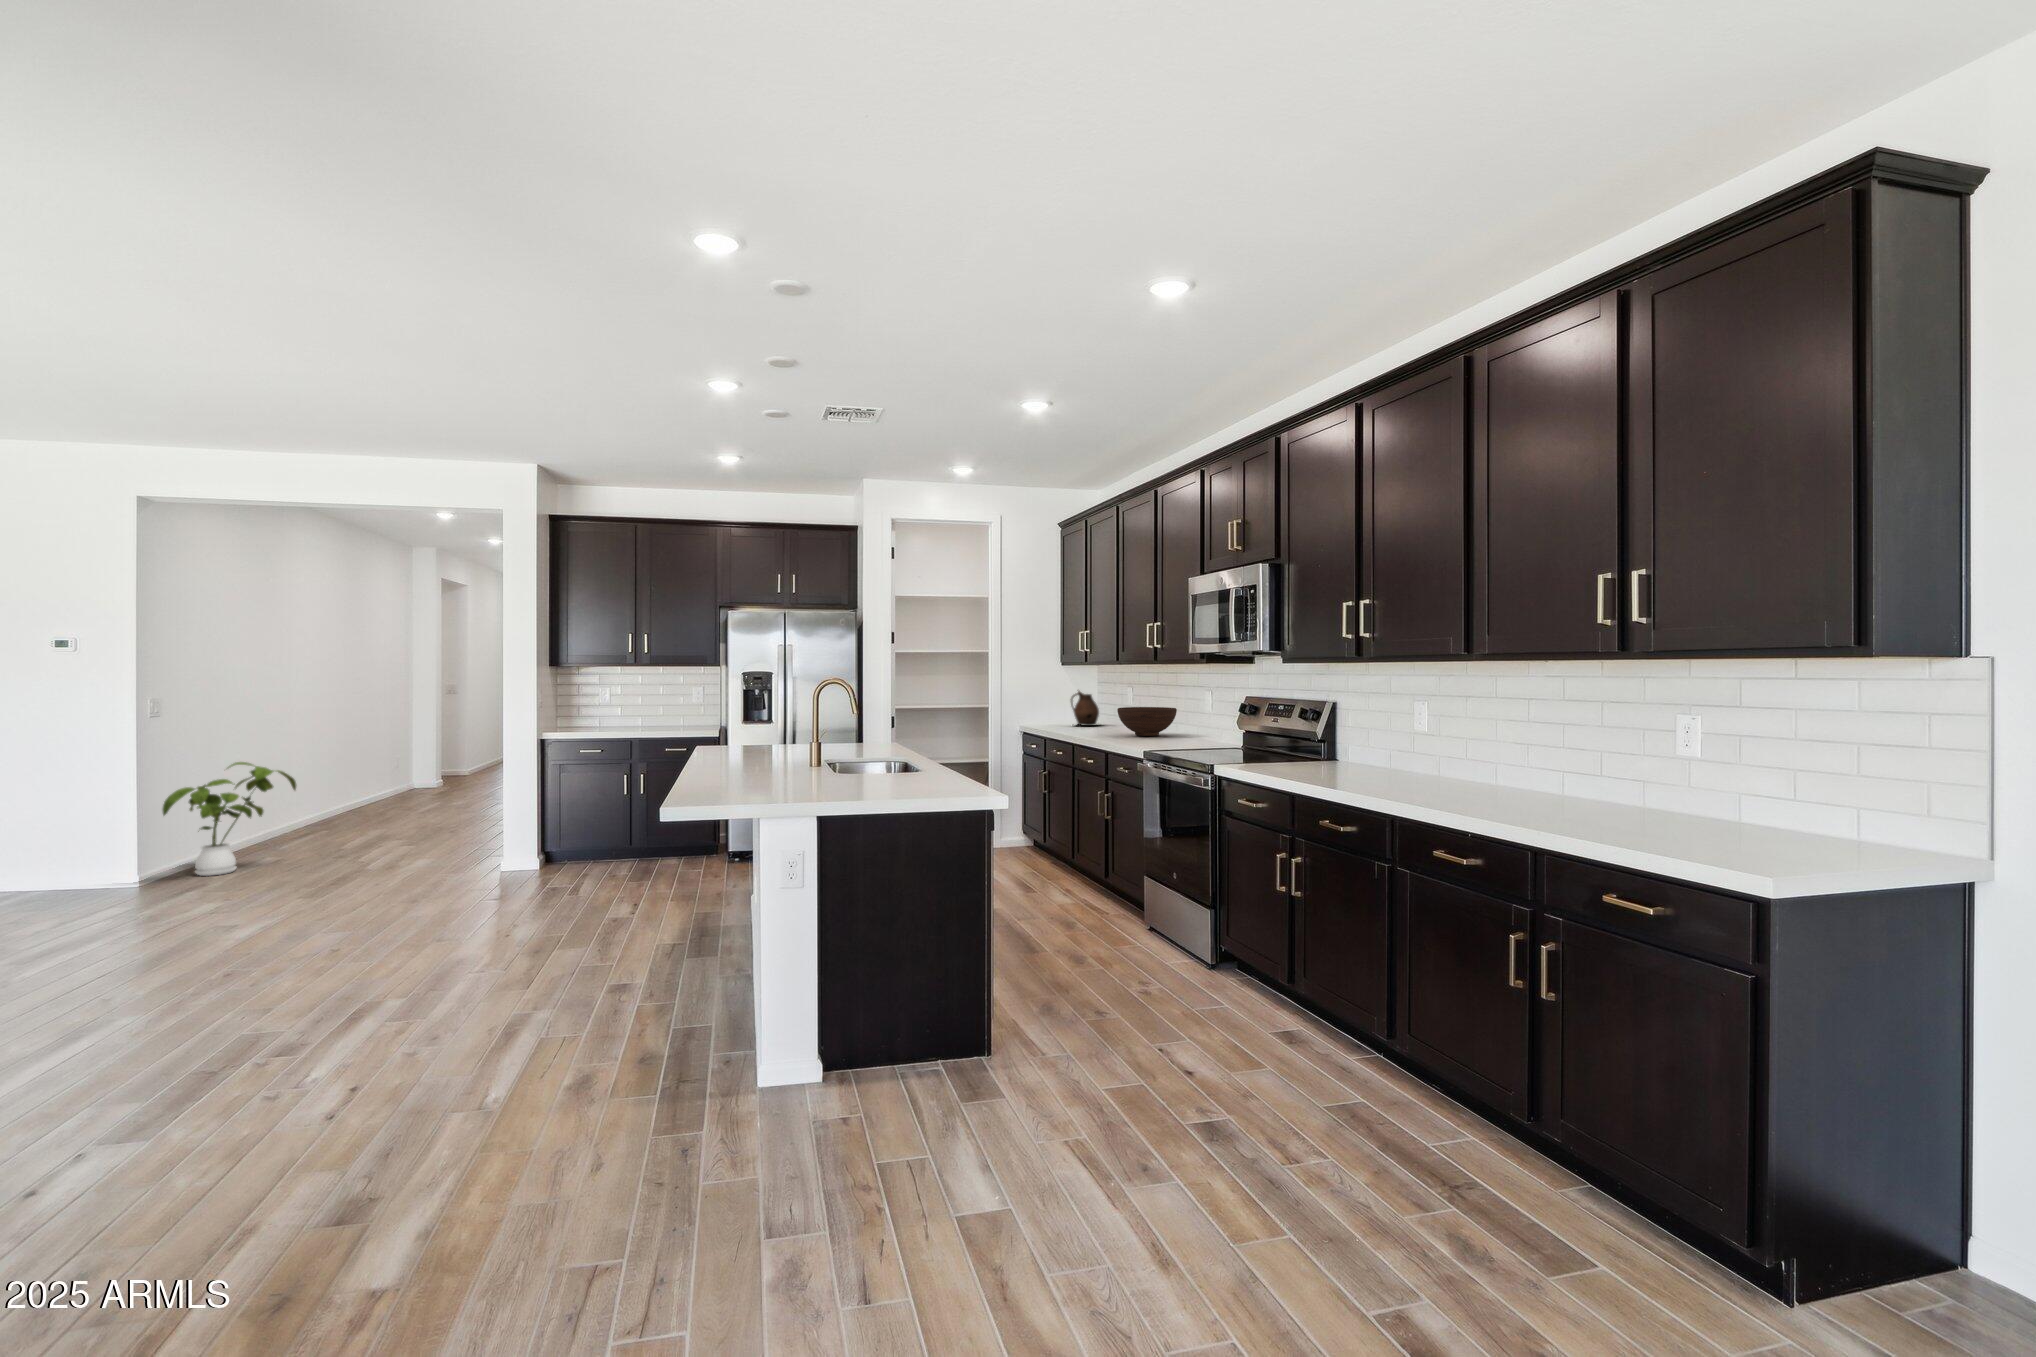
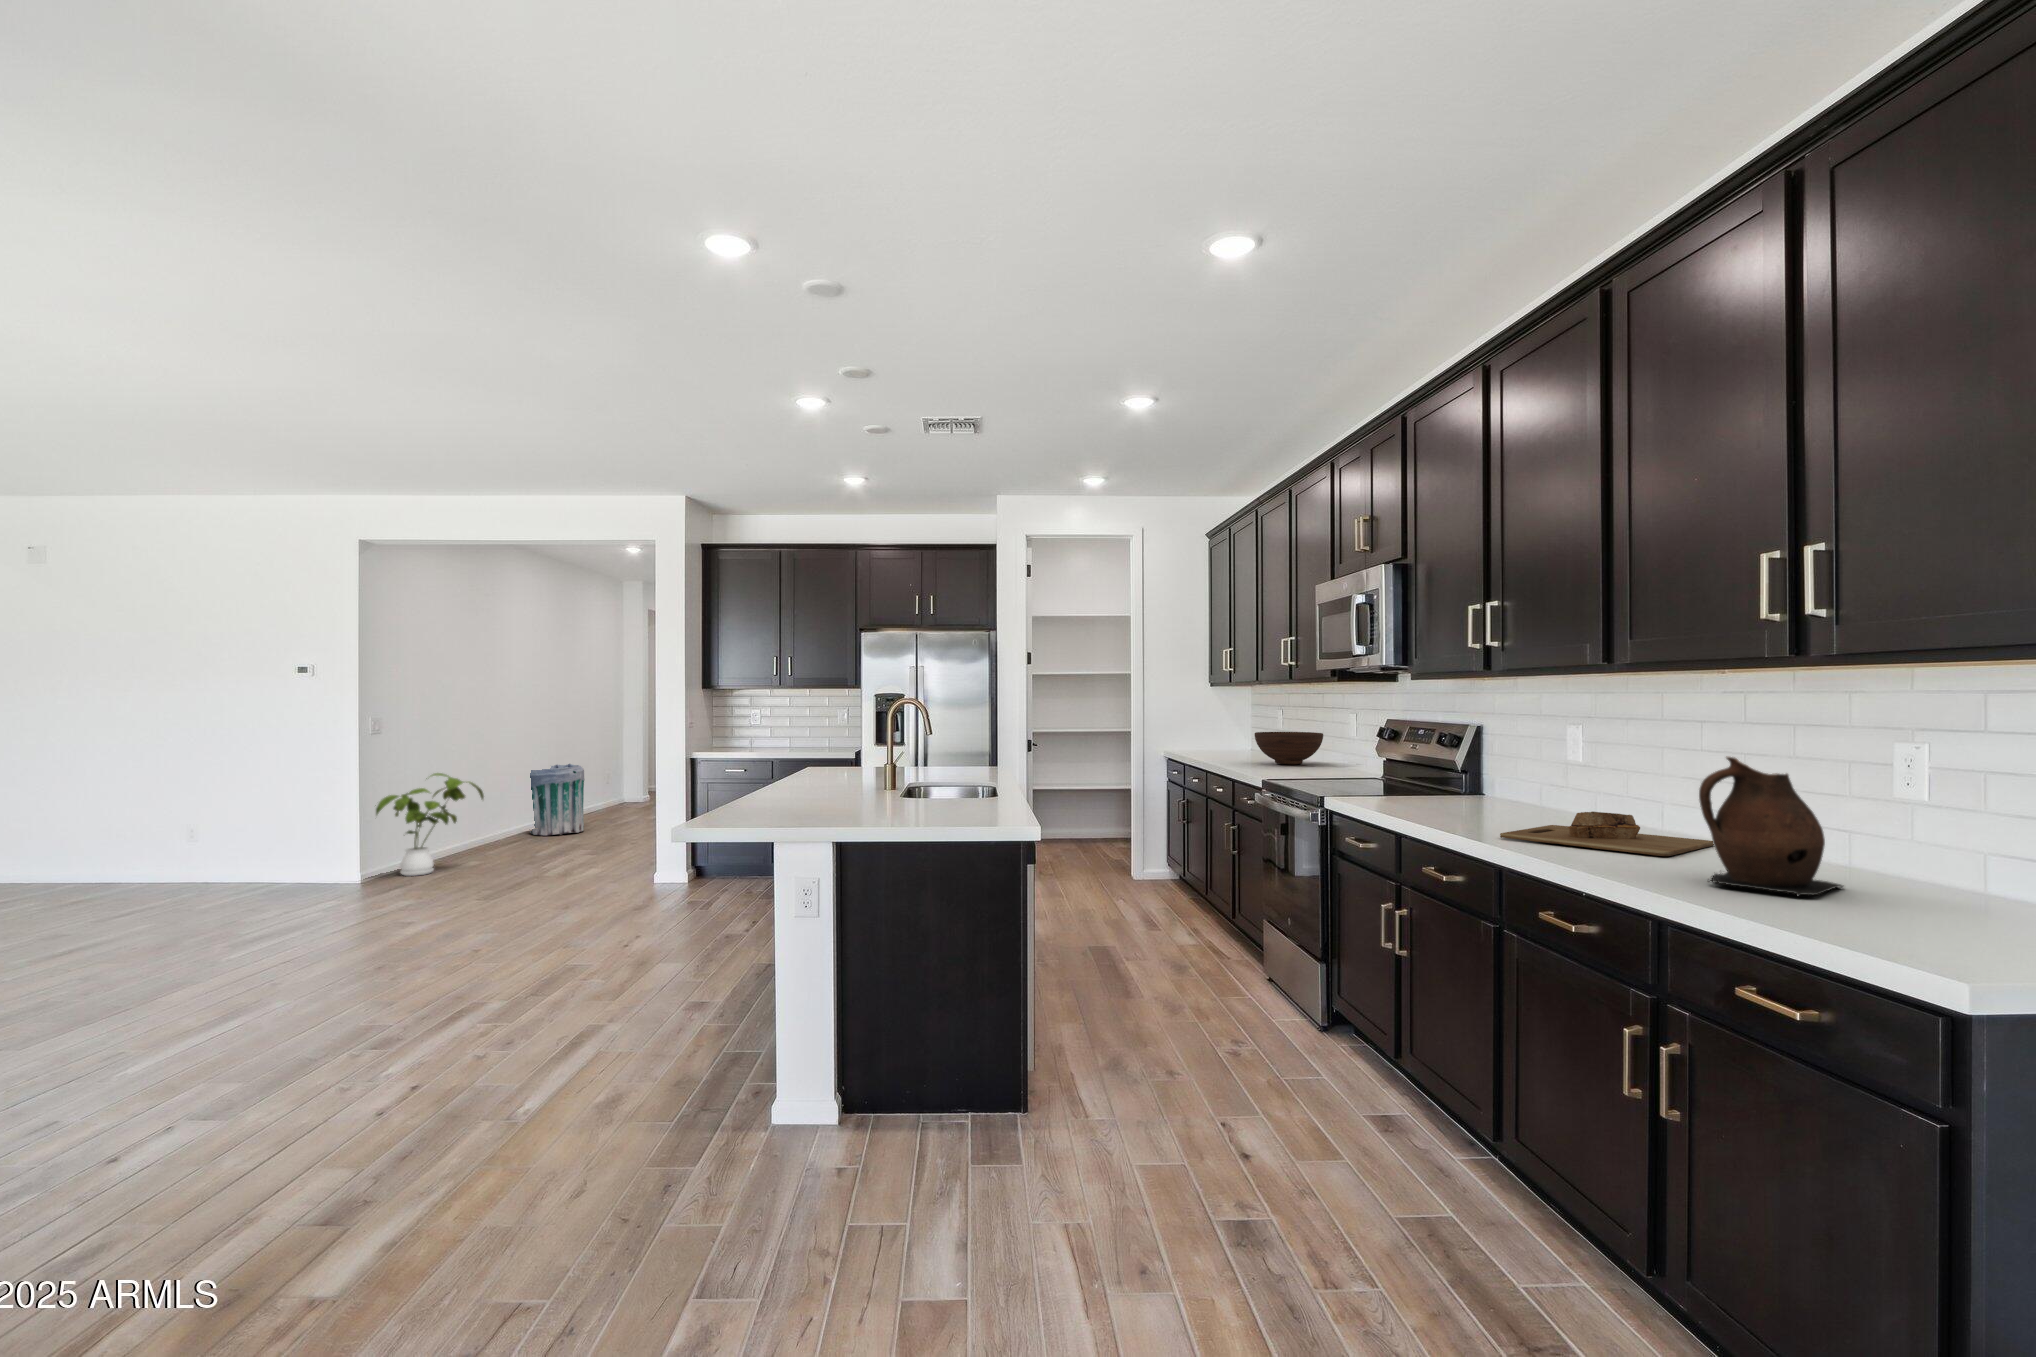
ceramic pitcher: present [1071,691,1099,726] -> present [1699,757,1844,896]
trash can: none [322,748,394,826] -> present [529,764,585,836]
cutting board: none [1389,771,1542,804] -> present [1500,811,1714,856]

